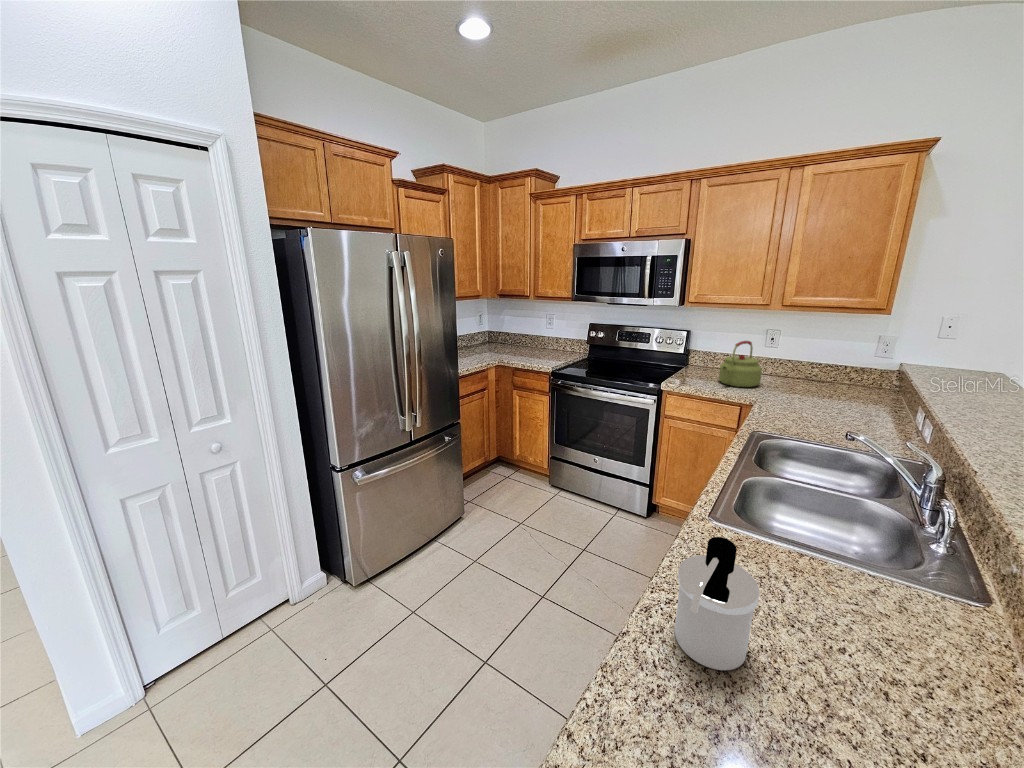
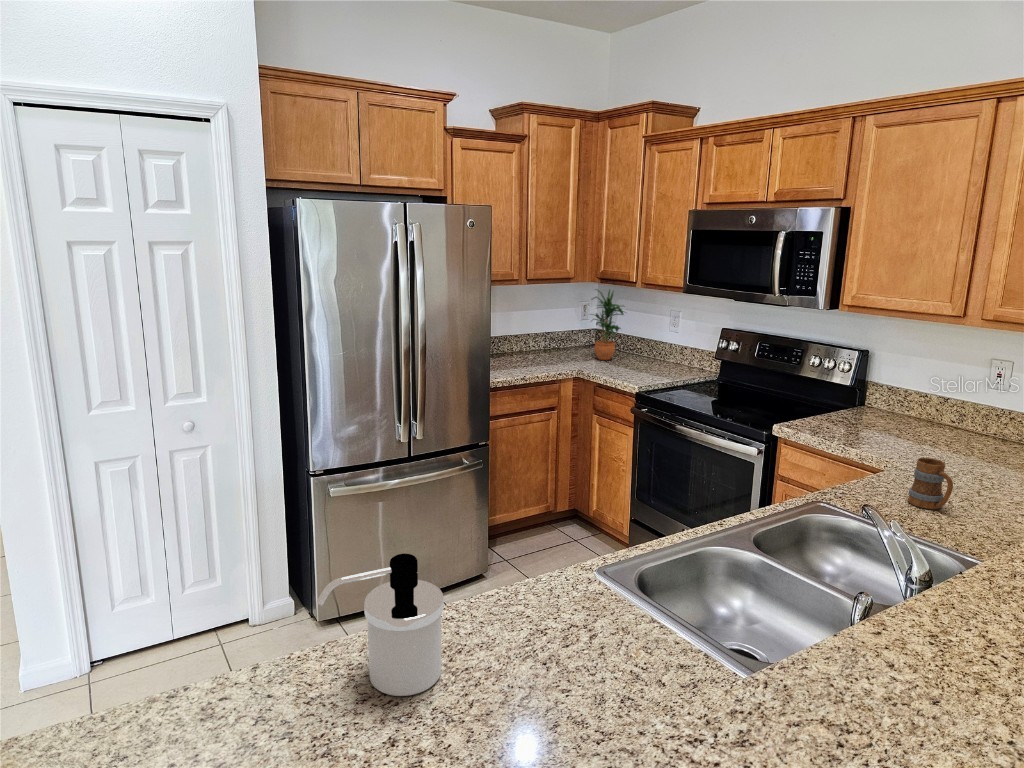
potted plant: none [492,302,520,351] -> present [593,289,624,360]
kettle: present [719,341,762,387] -> none [871,374,952,452]
mug: none [785,390,817,420] -> present [908,458,953,509]

